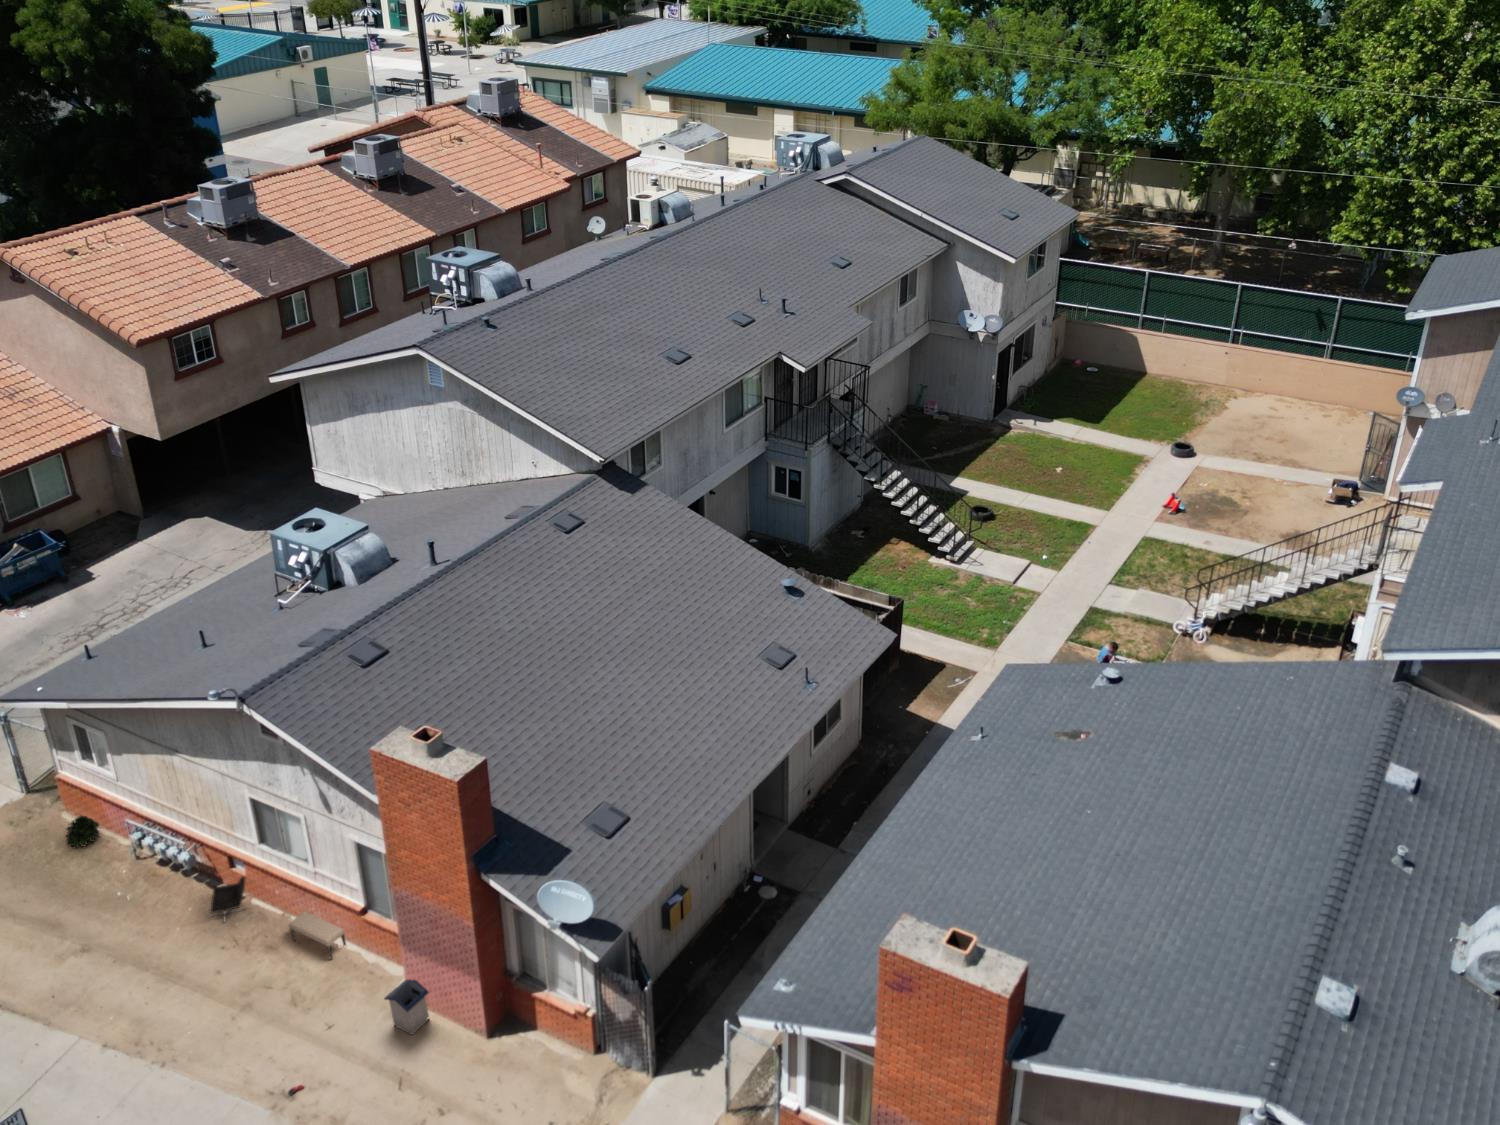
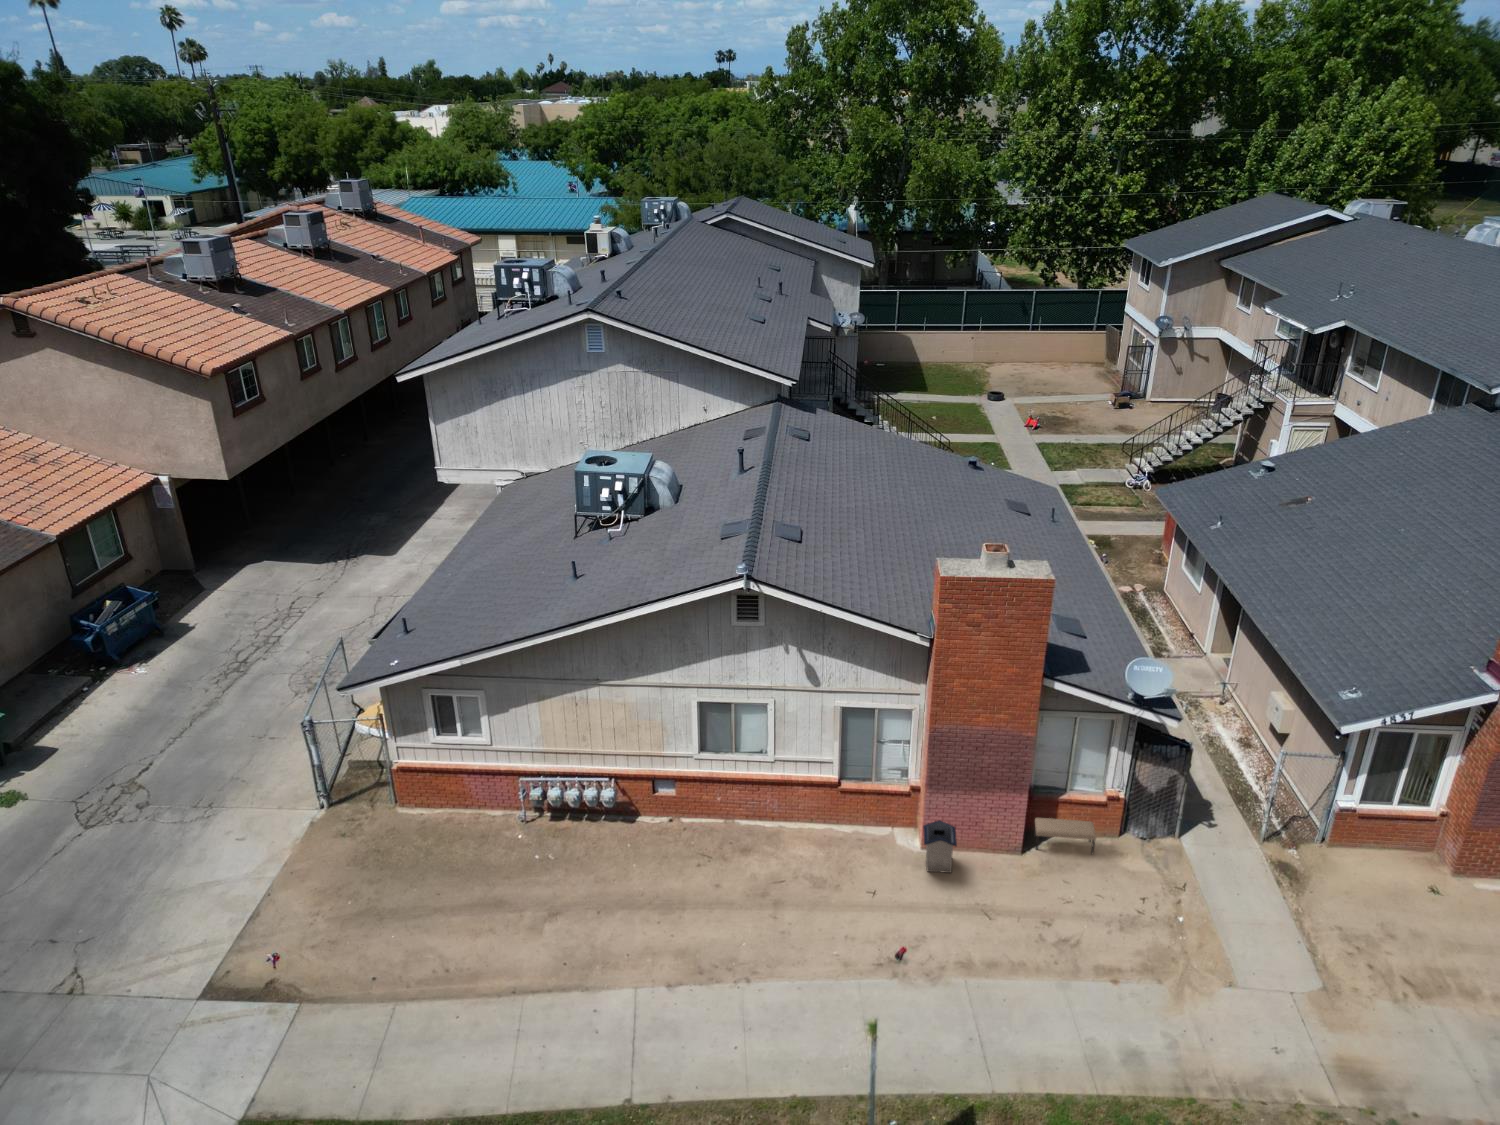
potted plant: present [66,816,99,848] -> none [420,804,458,841]
lounge chair: present [210,877,245,921] -> none [643,800,689,851]
bench: present [288,911,347,959] -> present [1034,818,1096,854]

